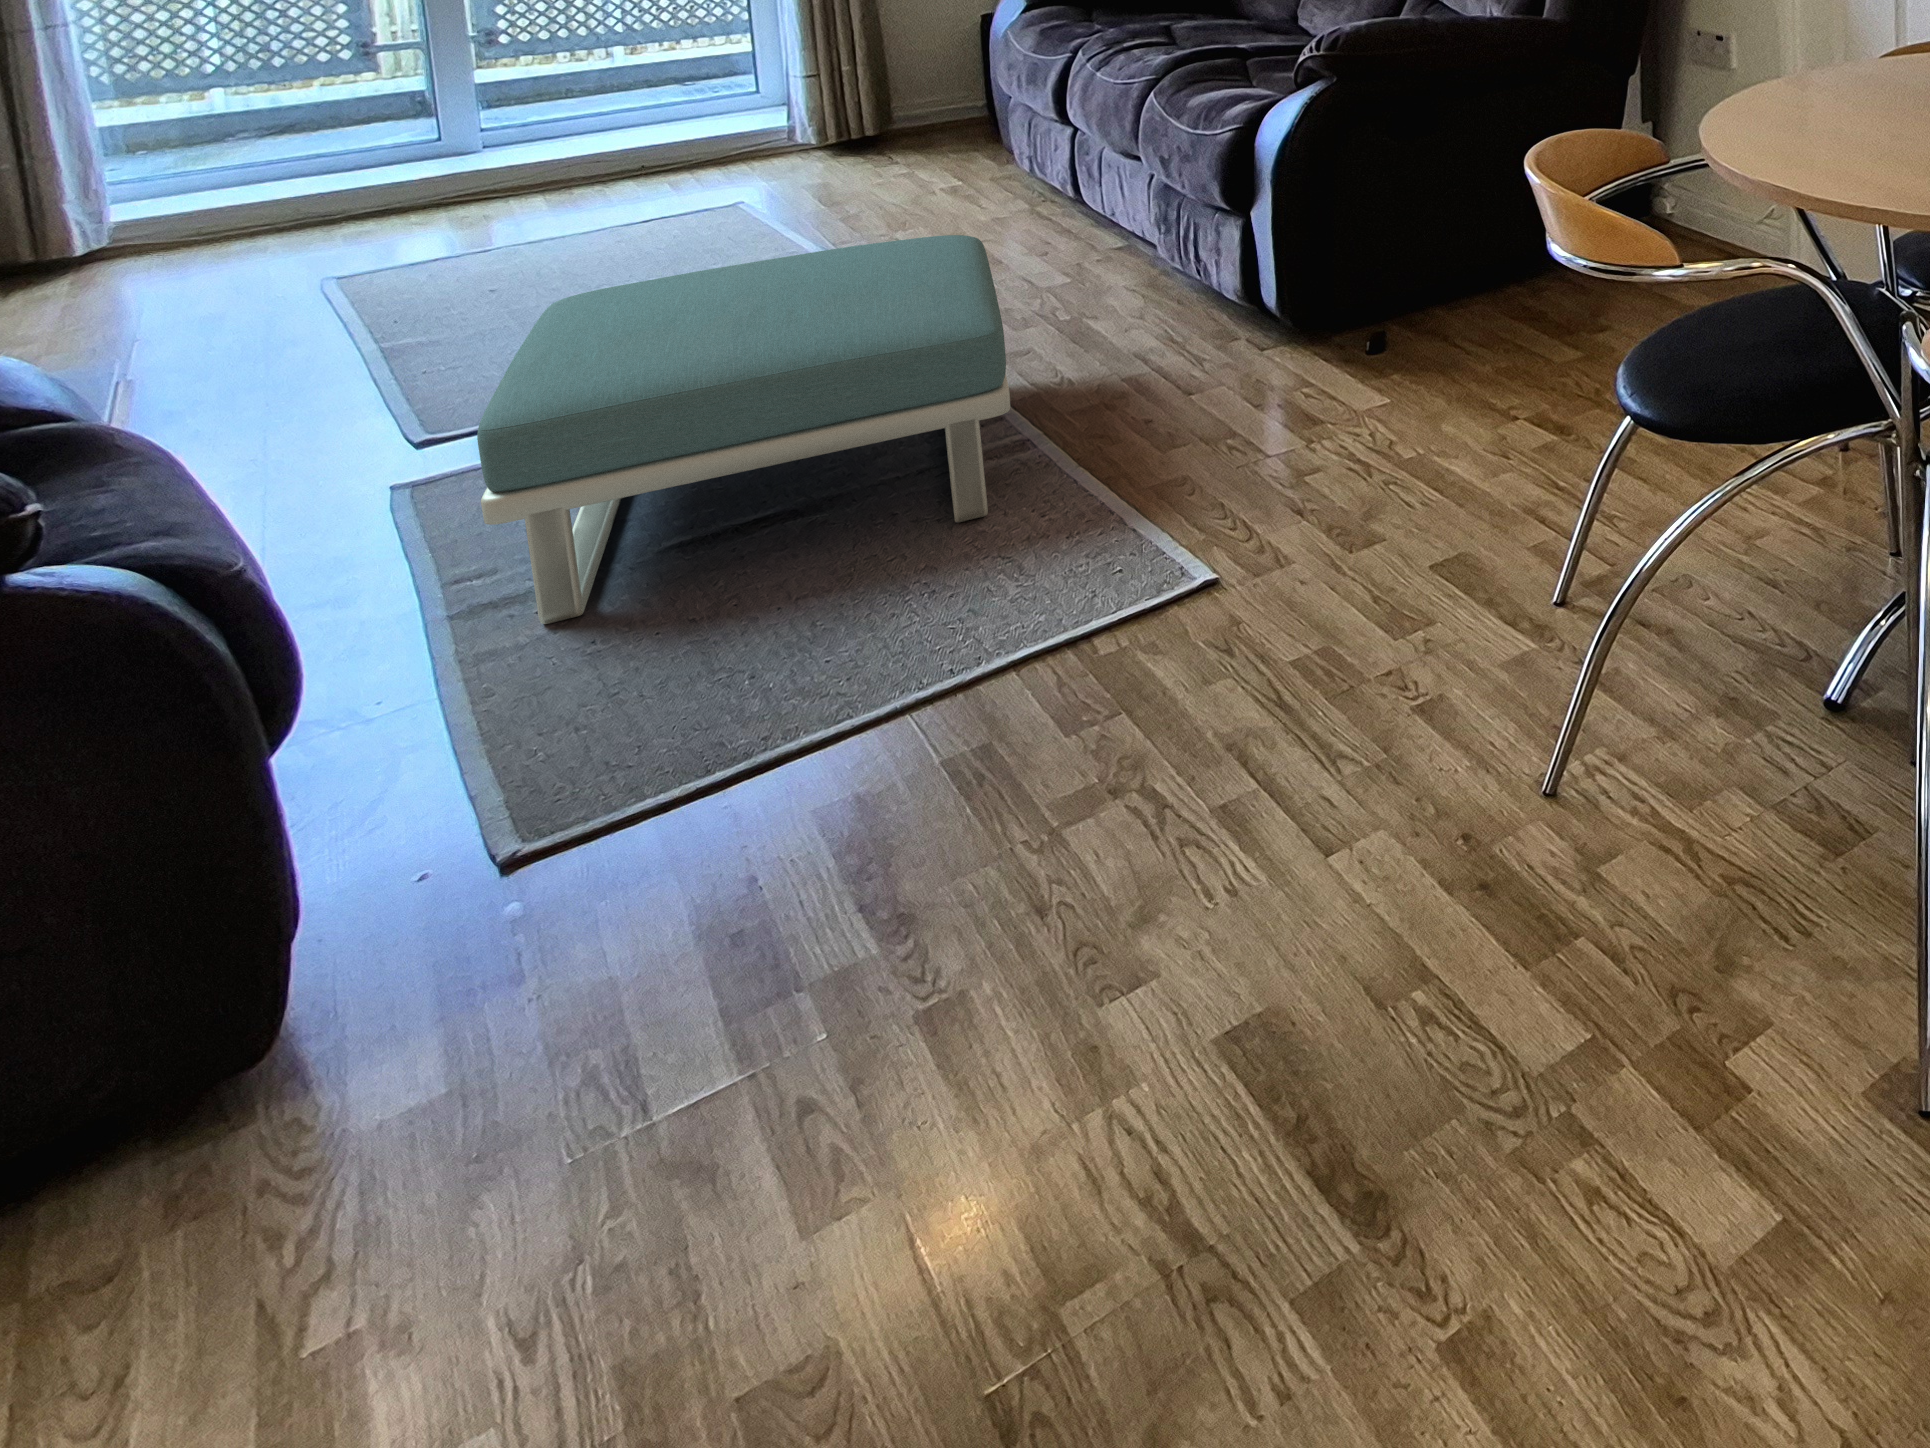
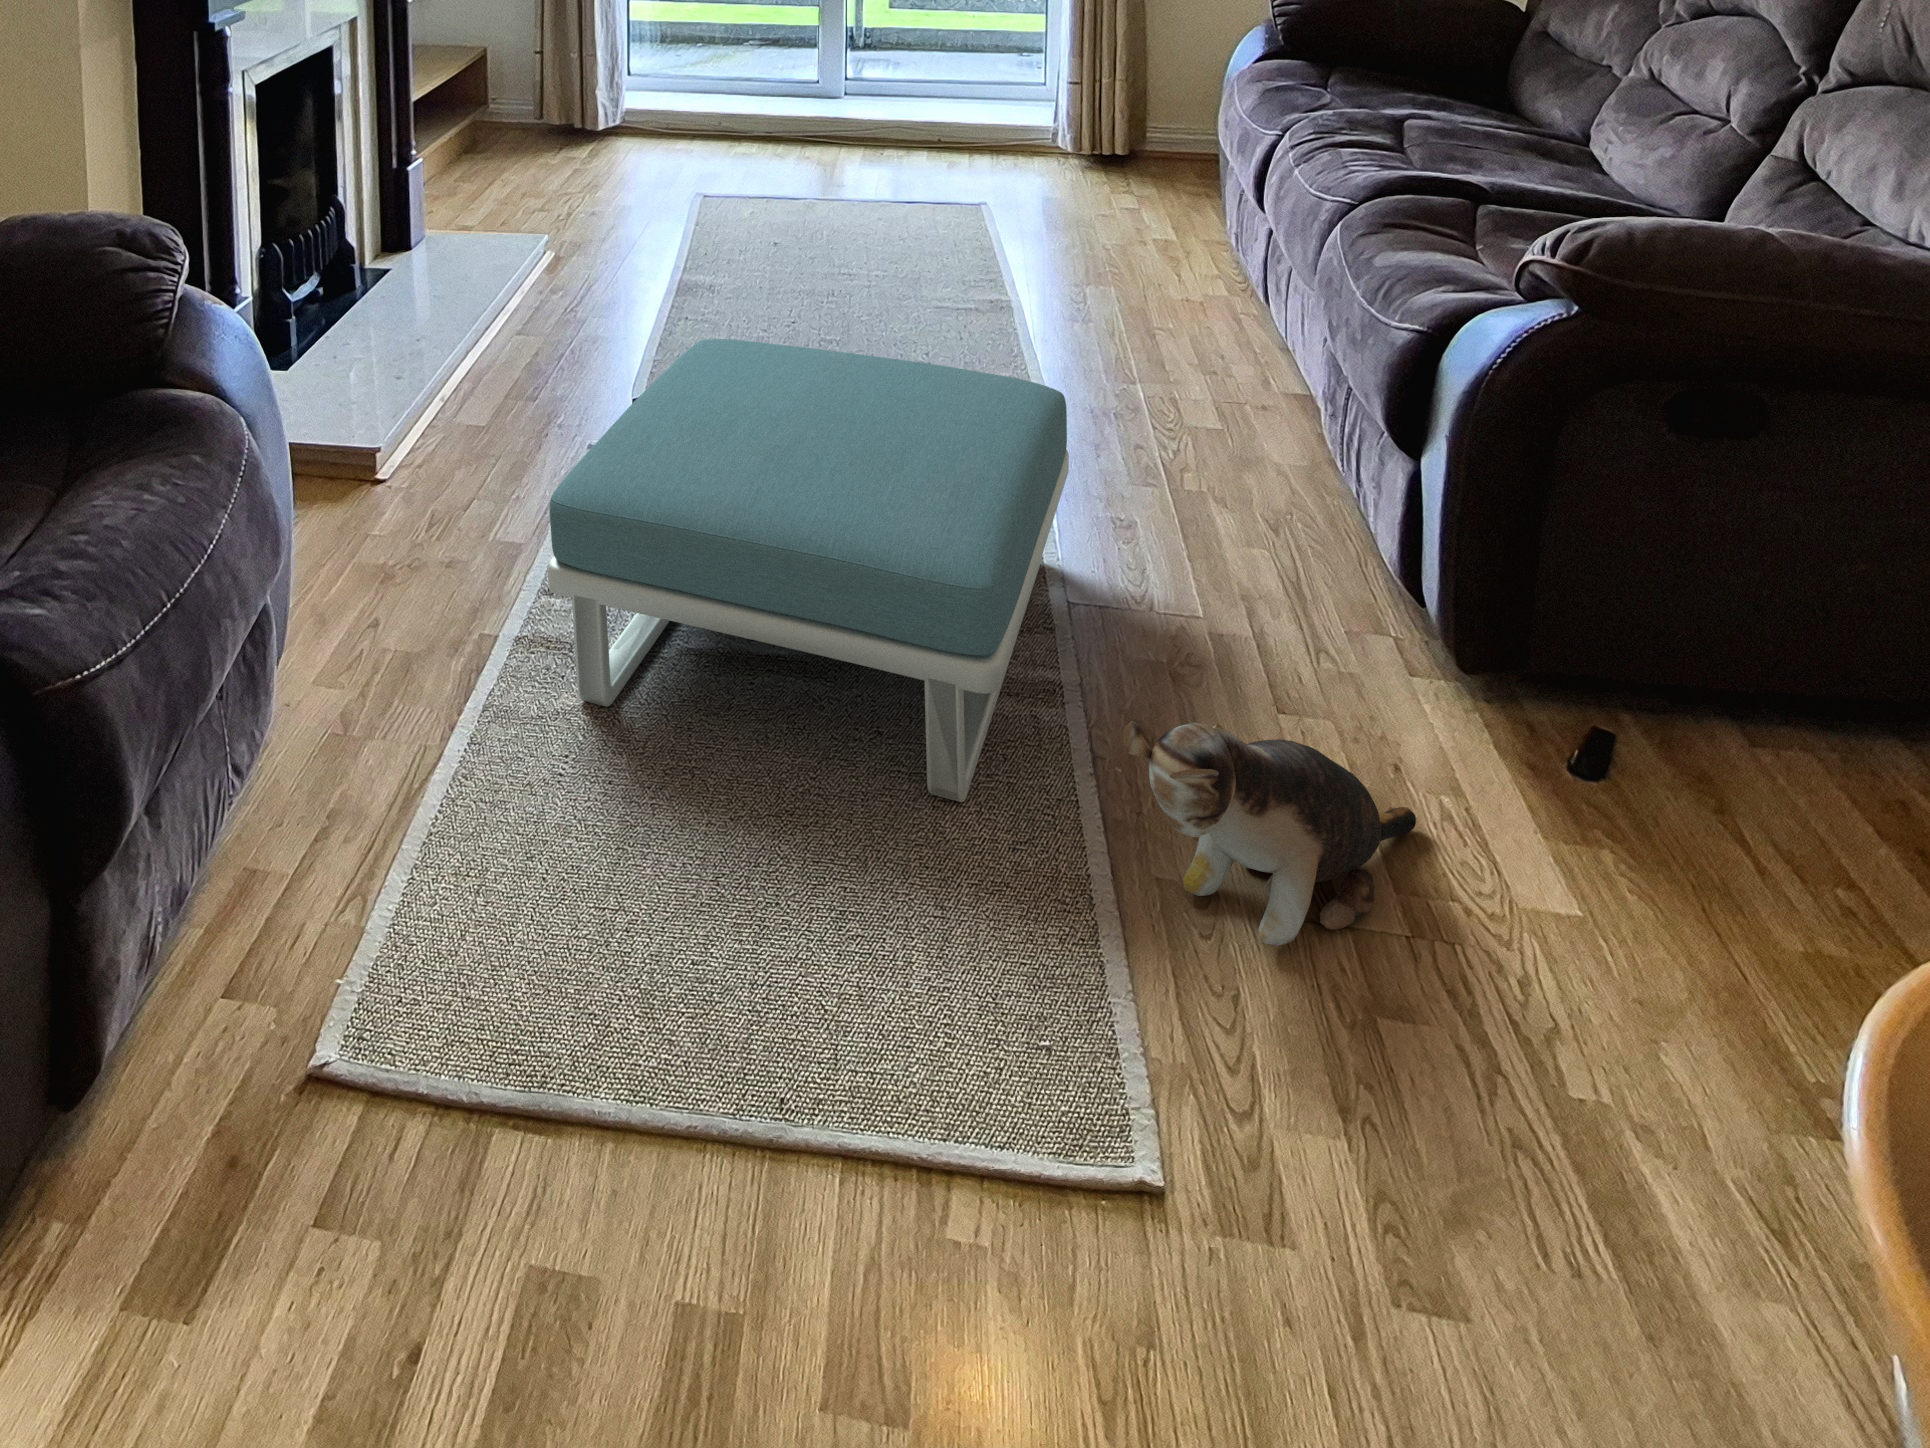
plush toy: none [1127,347,1296,480] -> present [1123,721,1416,946]

